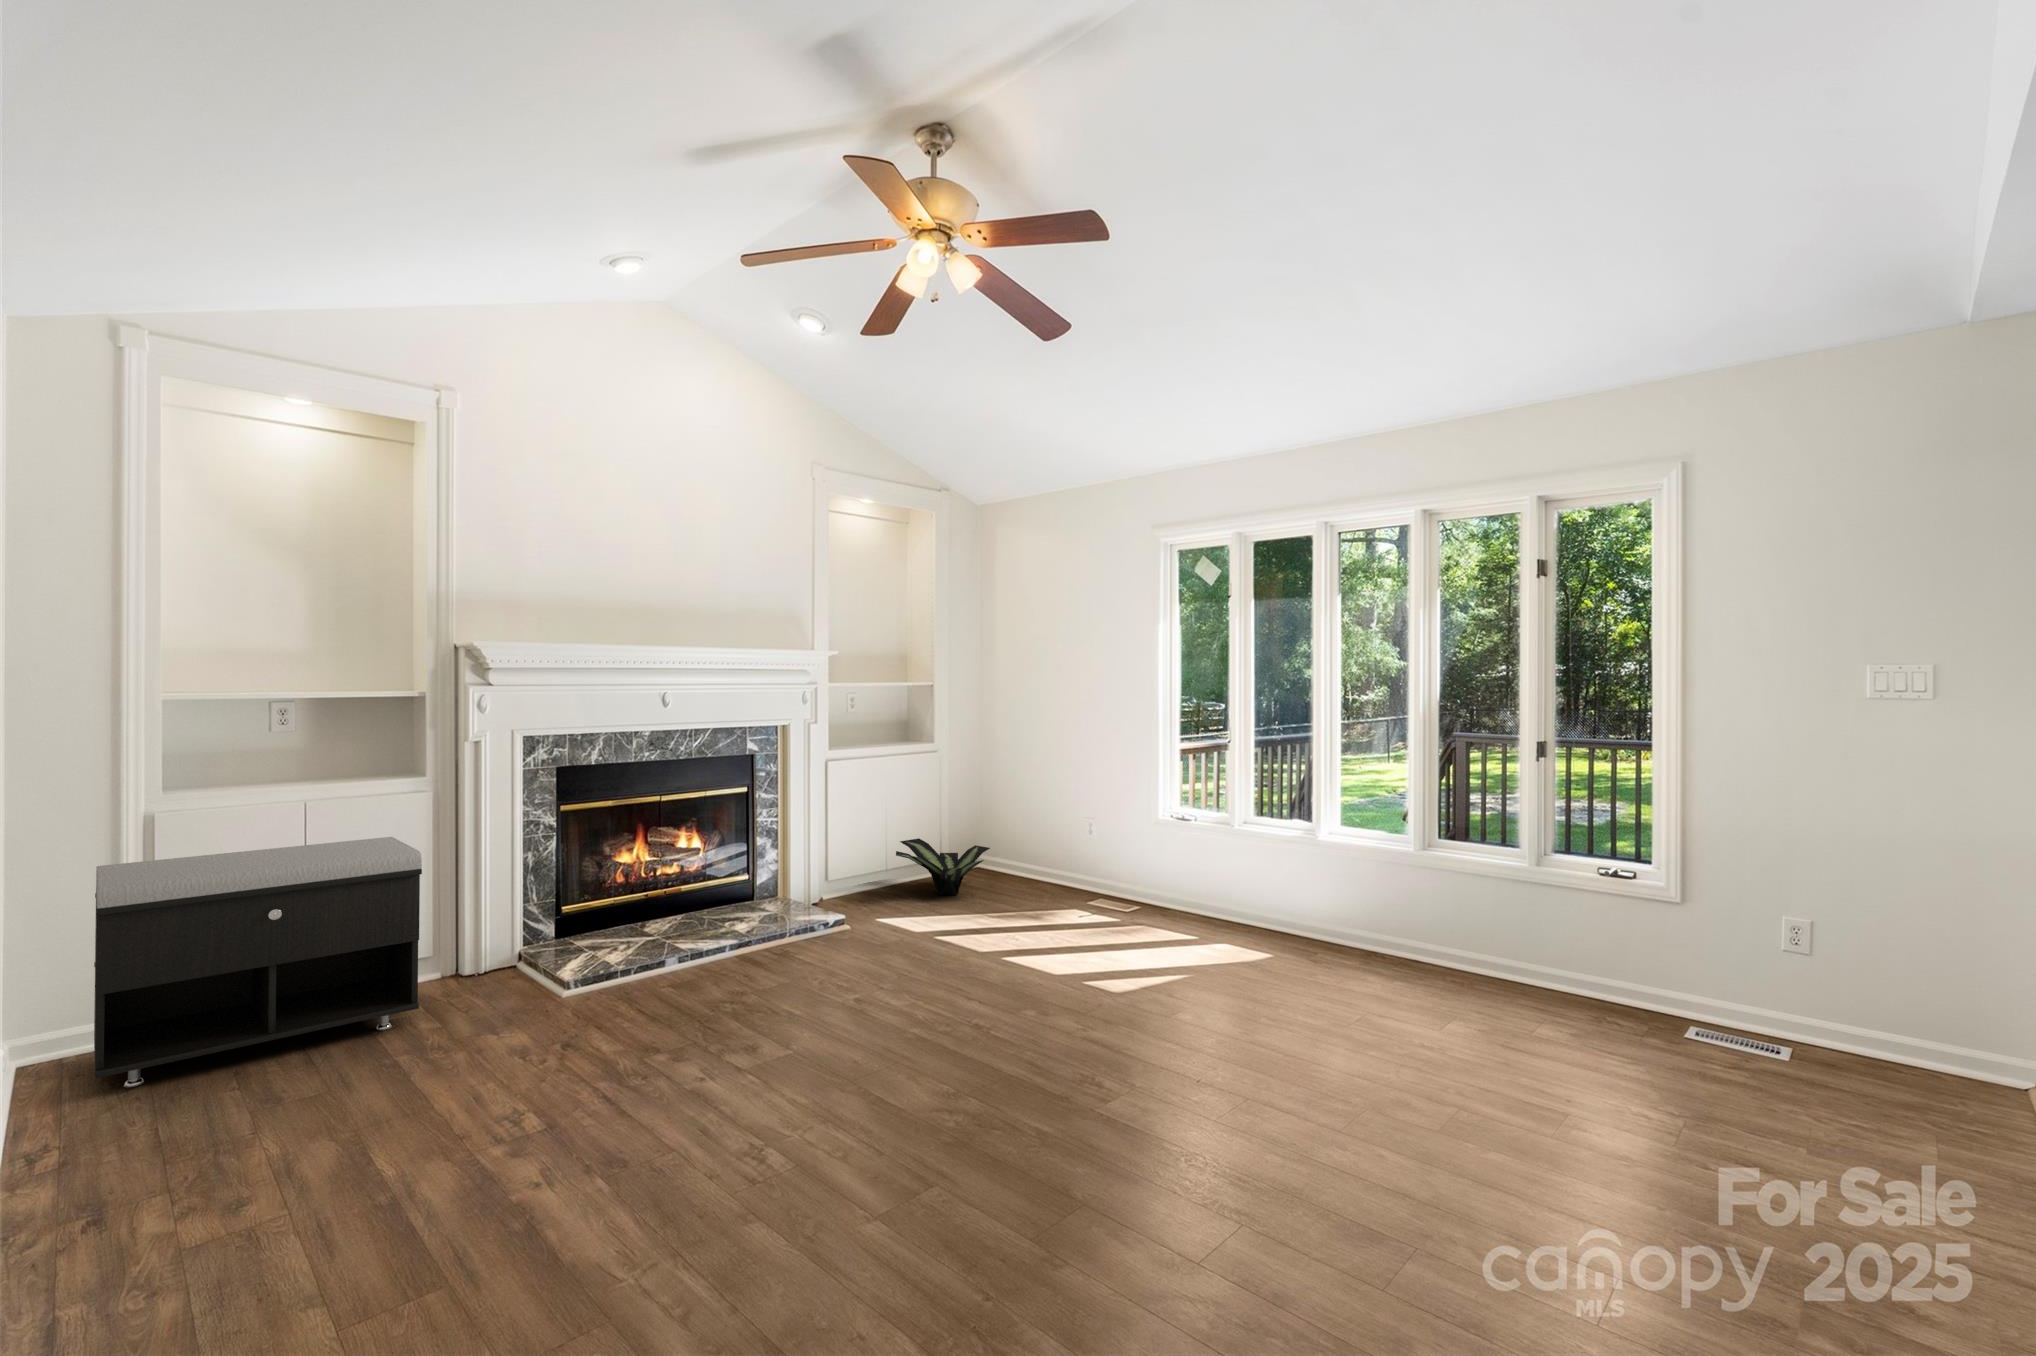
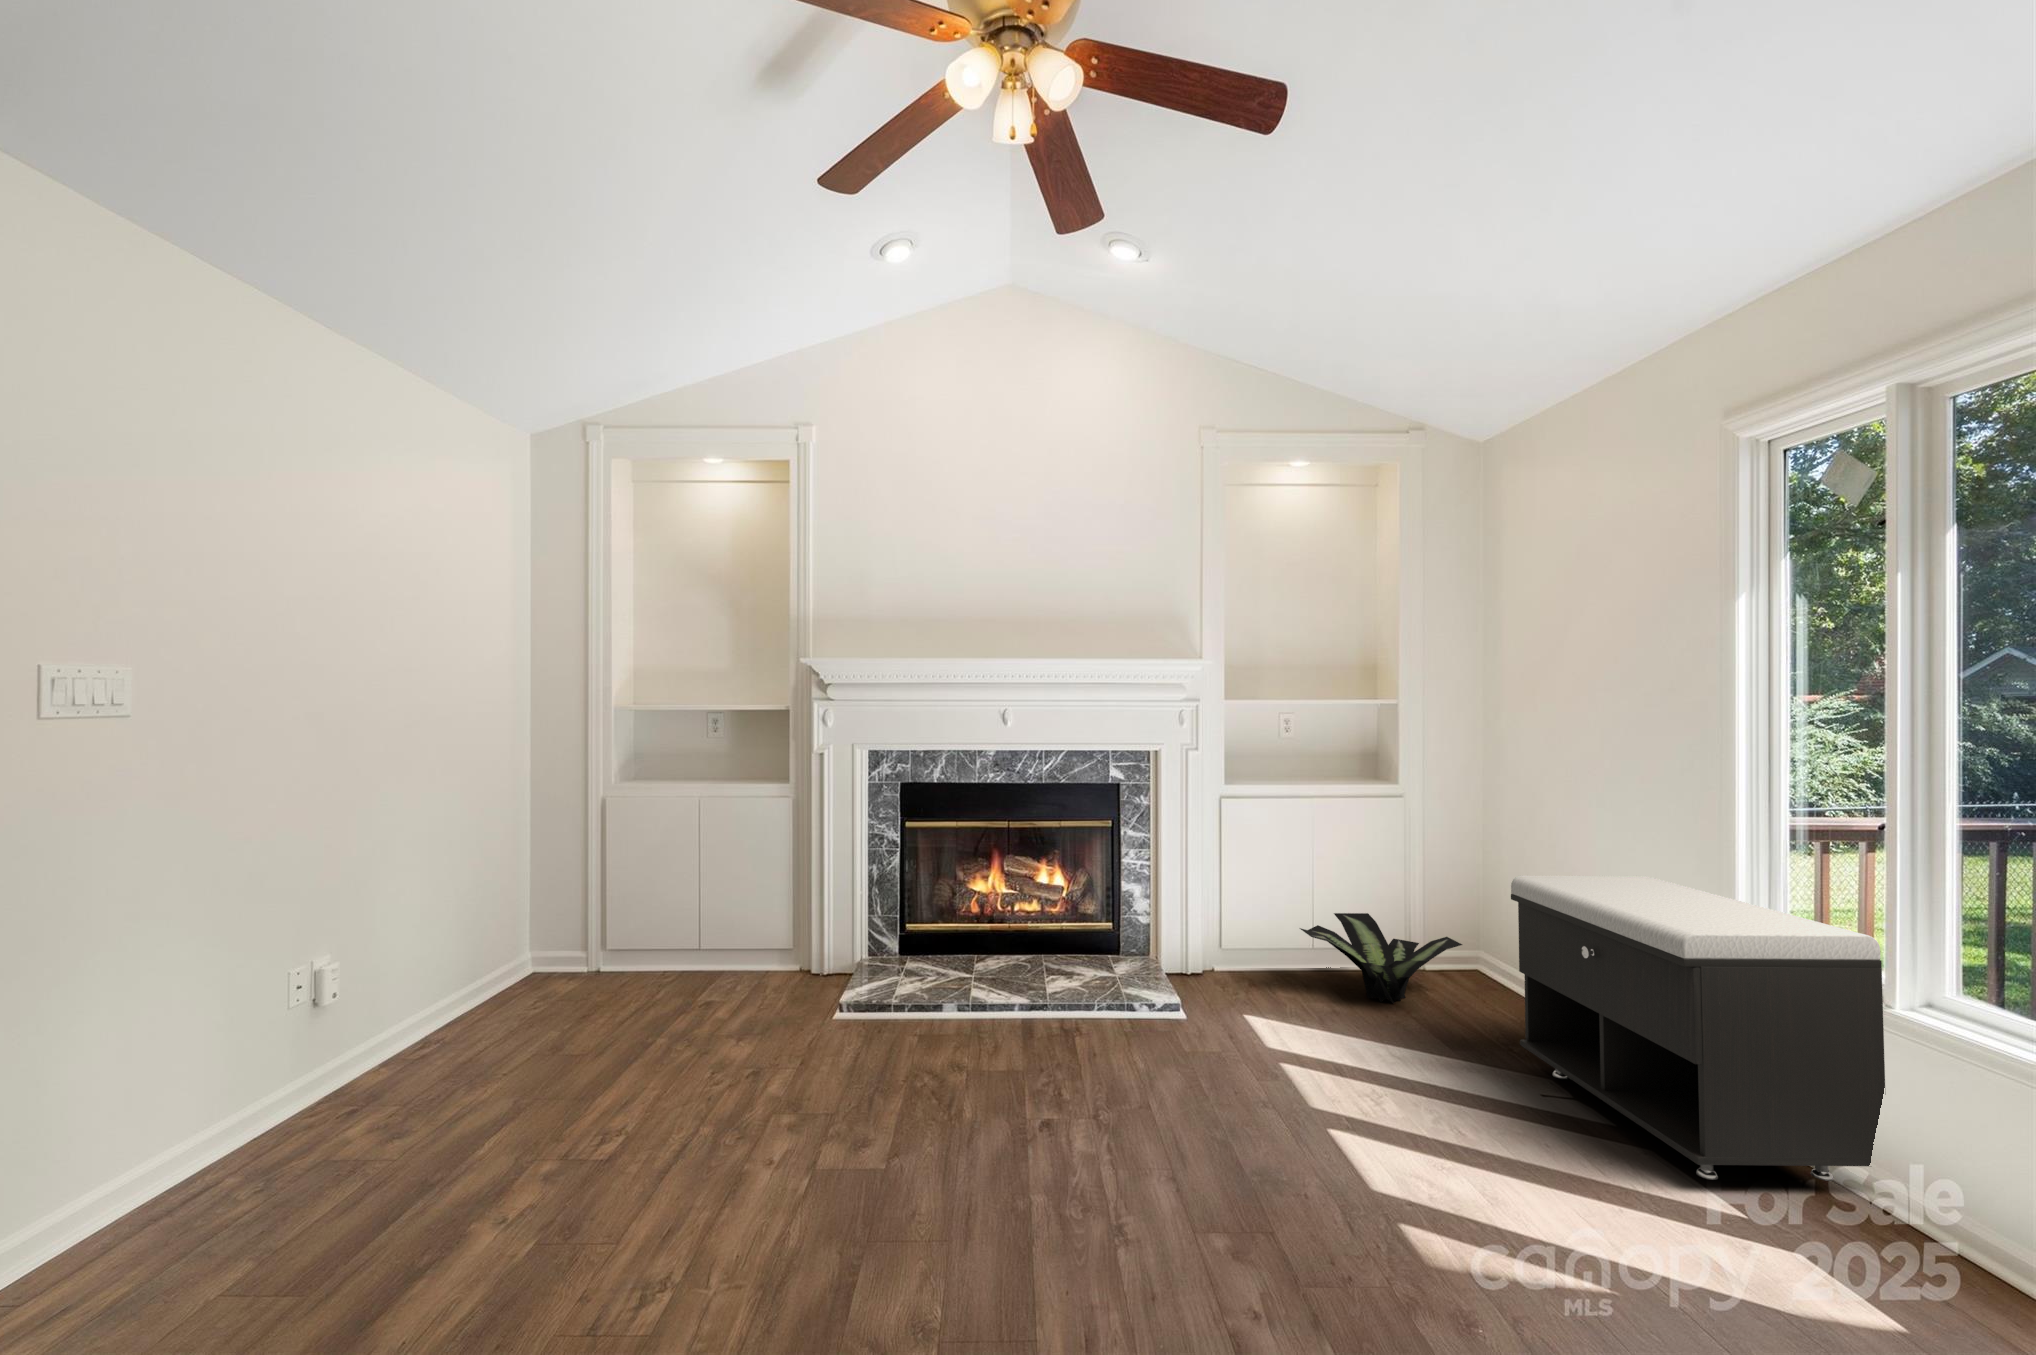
storage bench: present [94,837,422,1087] -> present [1511,876,1885,1181]

